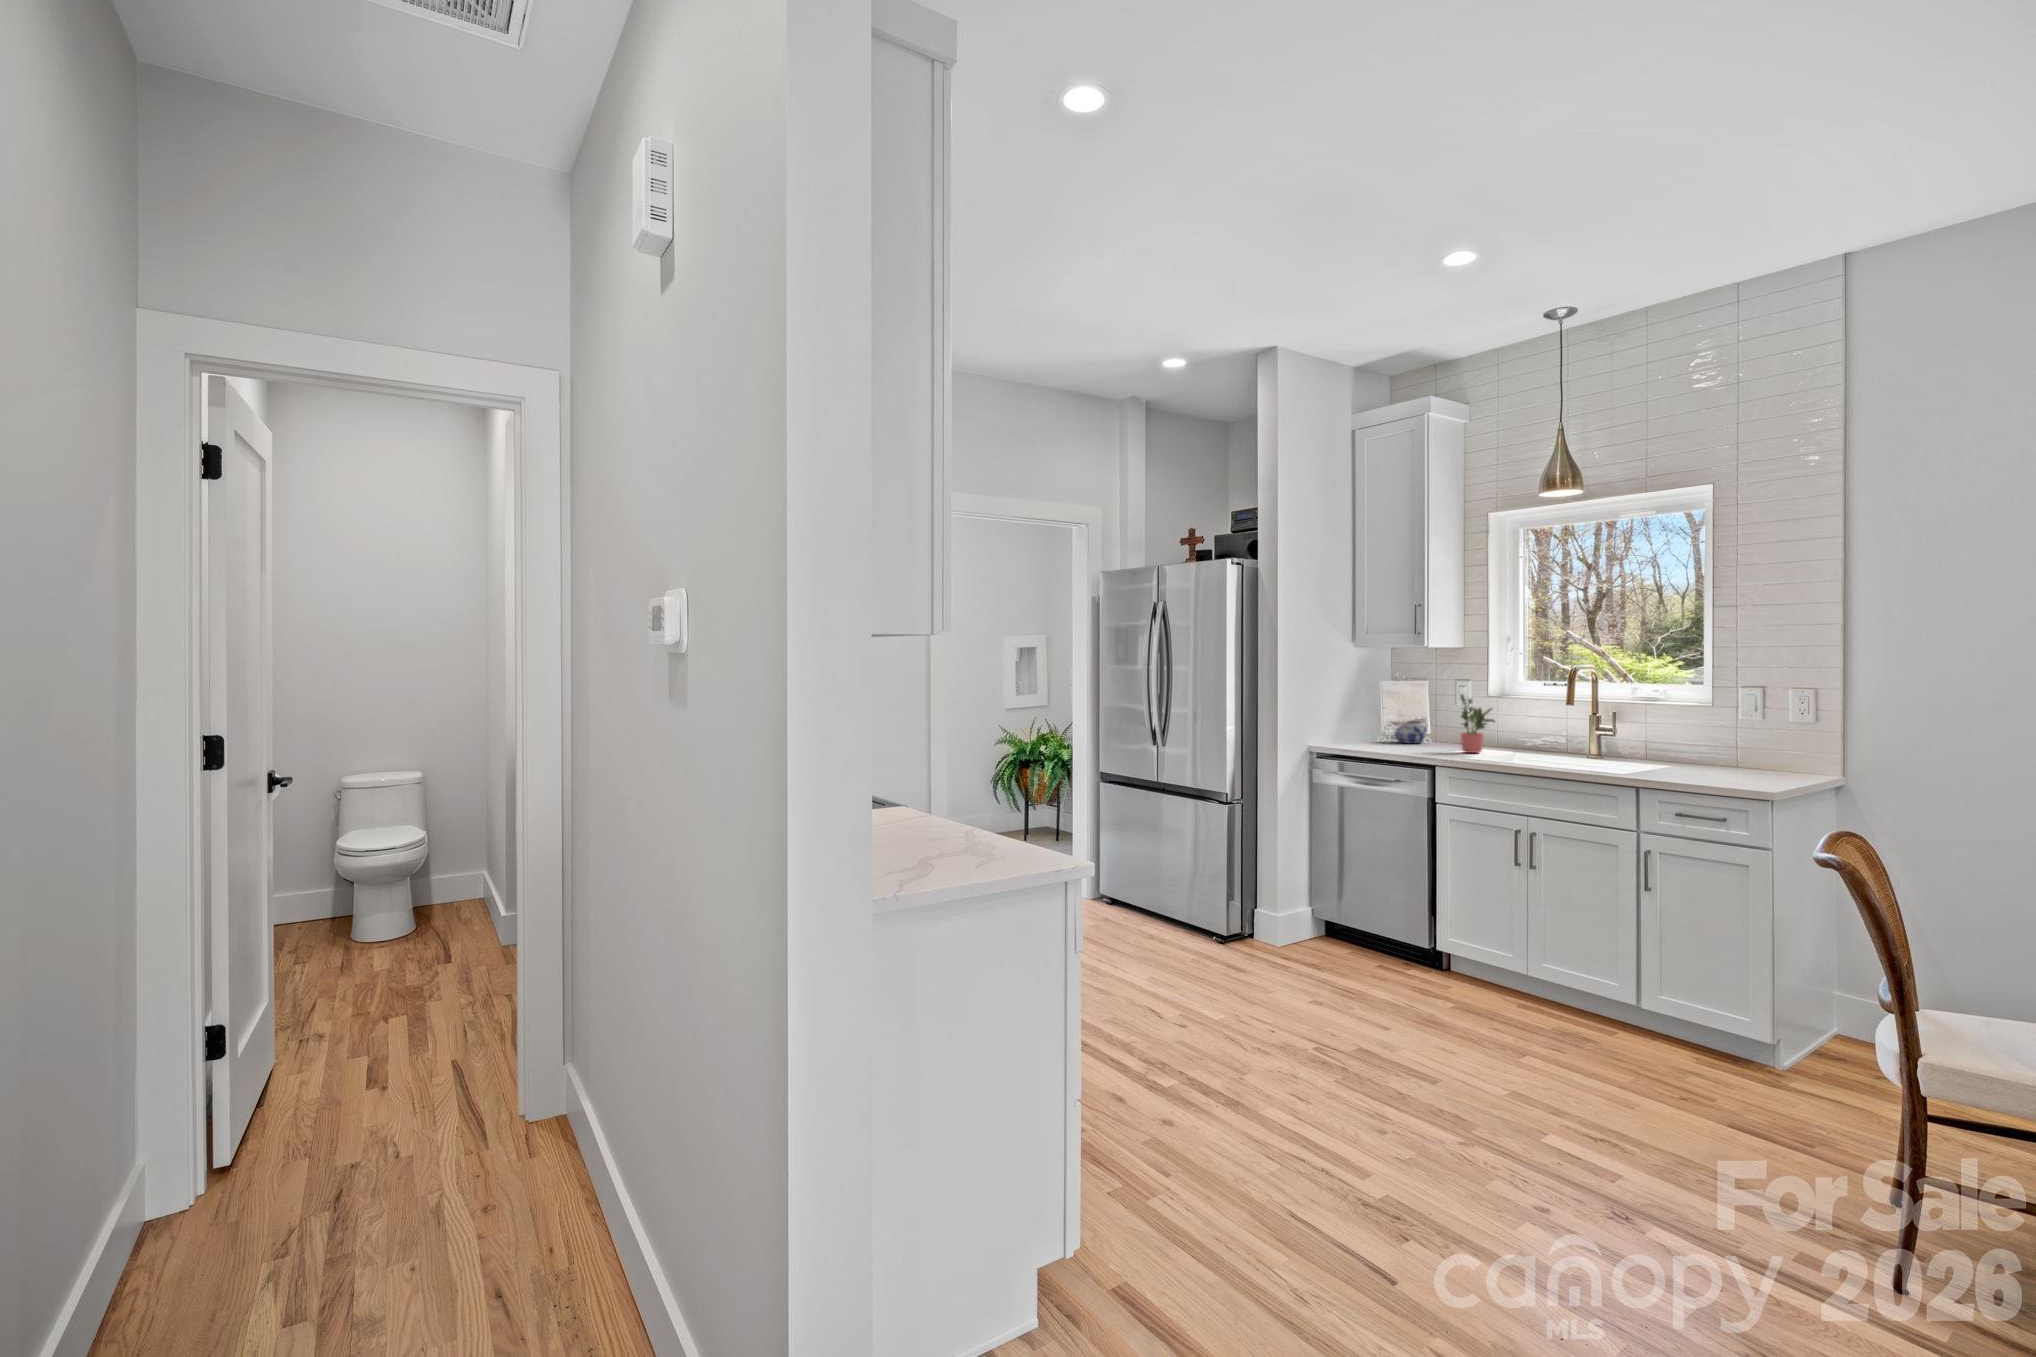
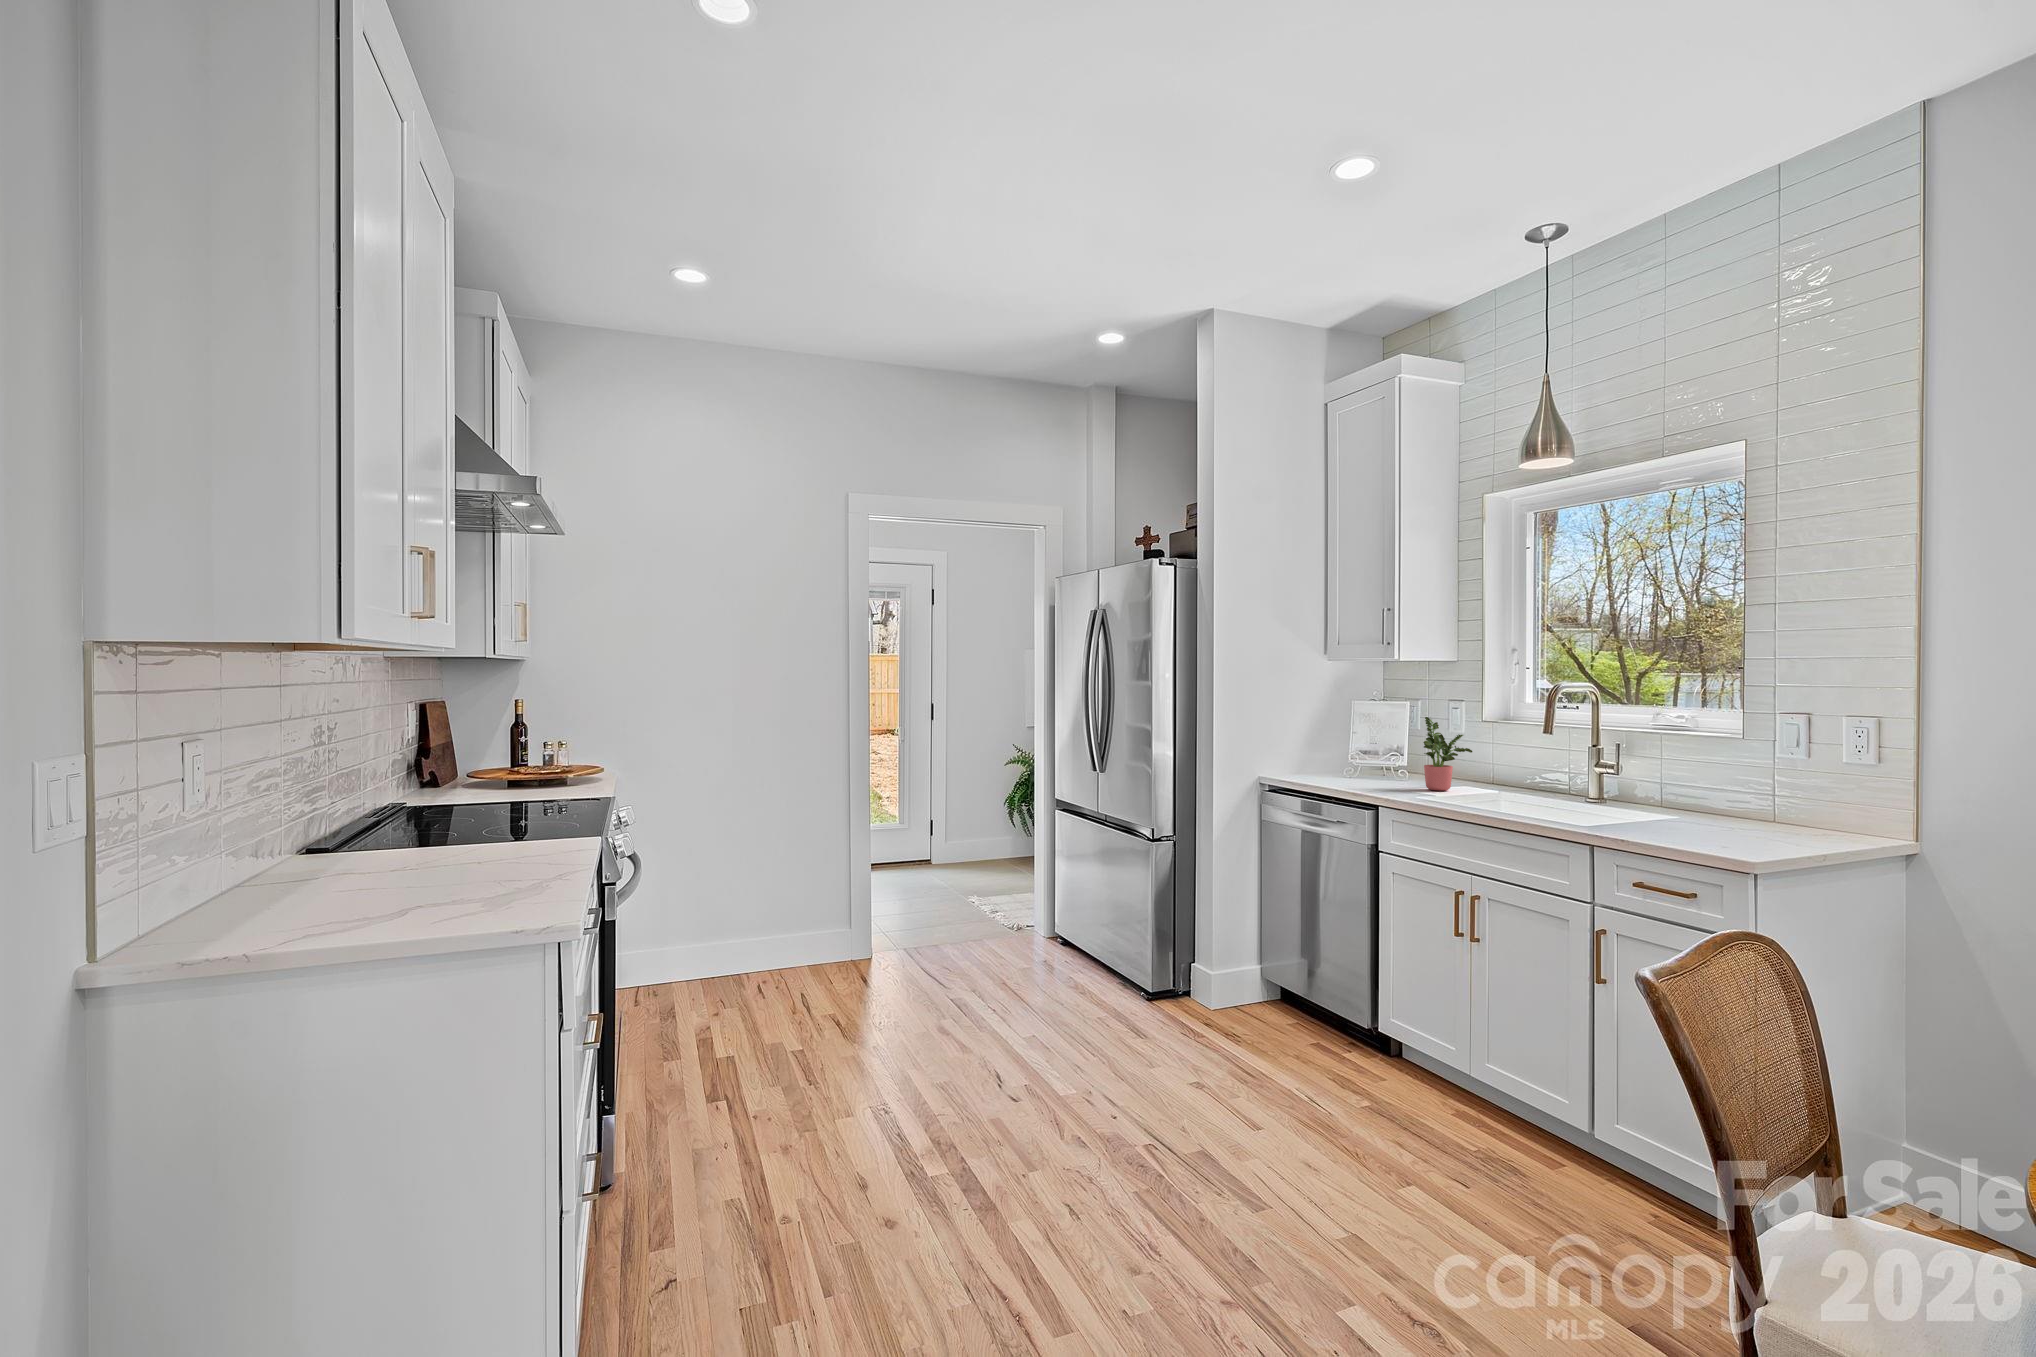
jar: present [1394,721,1427,743] -> none [1369,746,1410,776]

